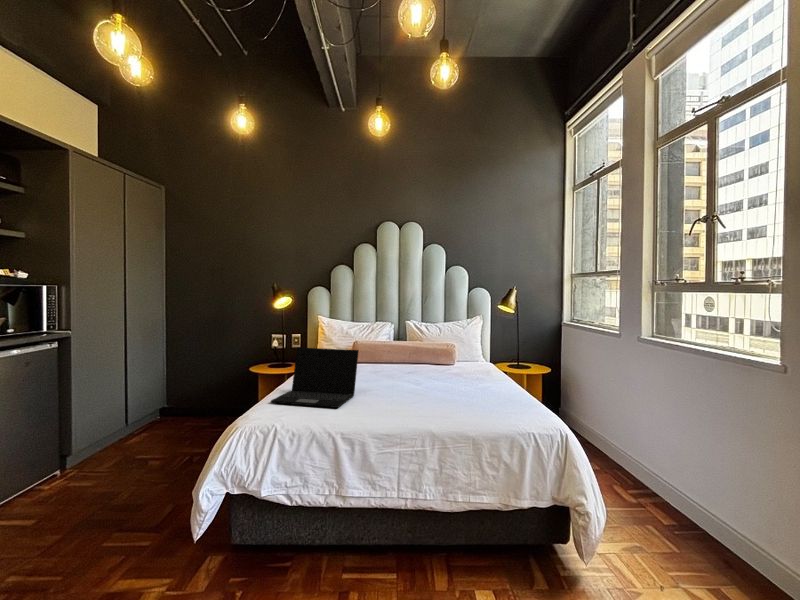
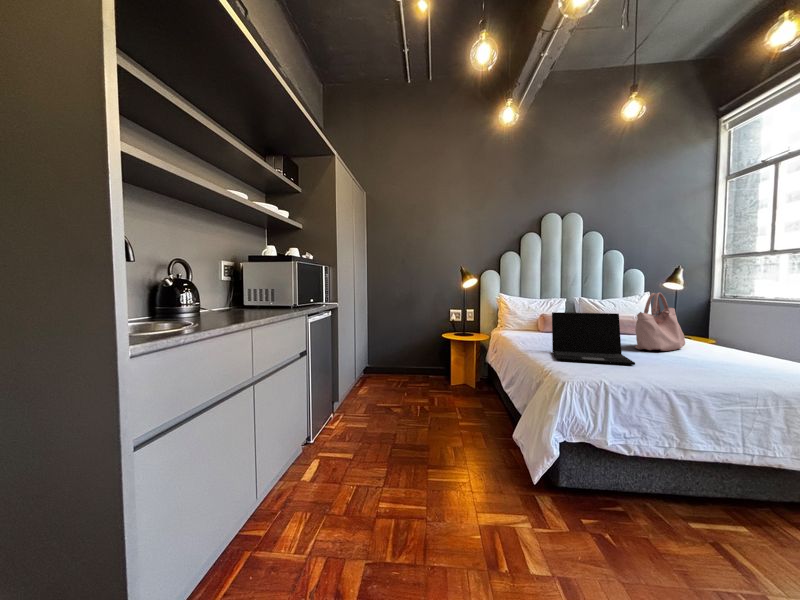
handbag: none [392,325,449,389] -> present [635,293,685,351]

